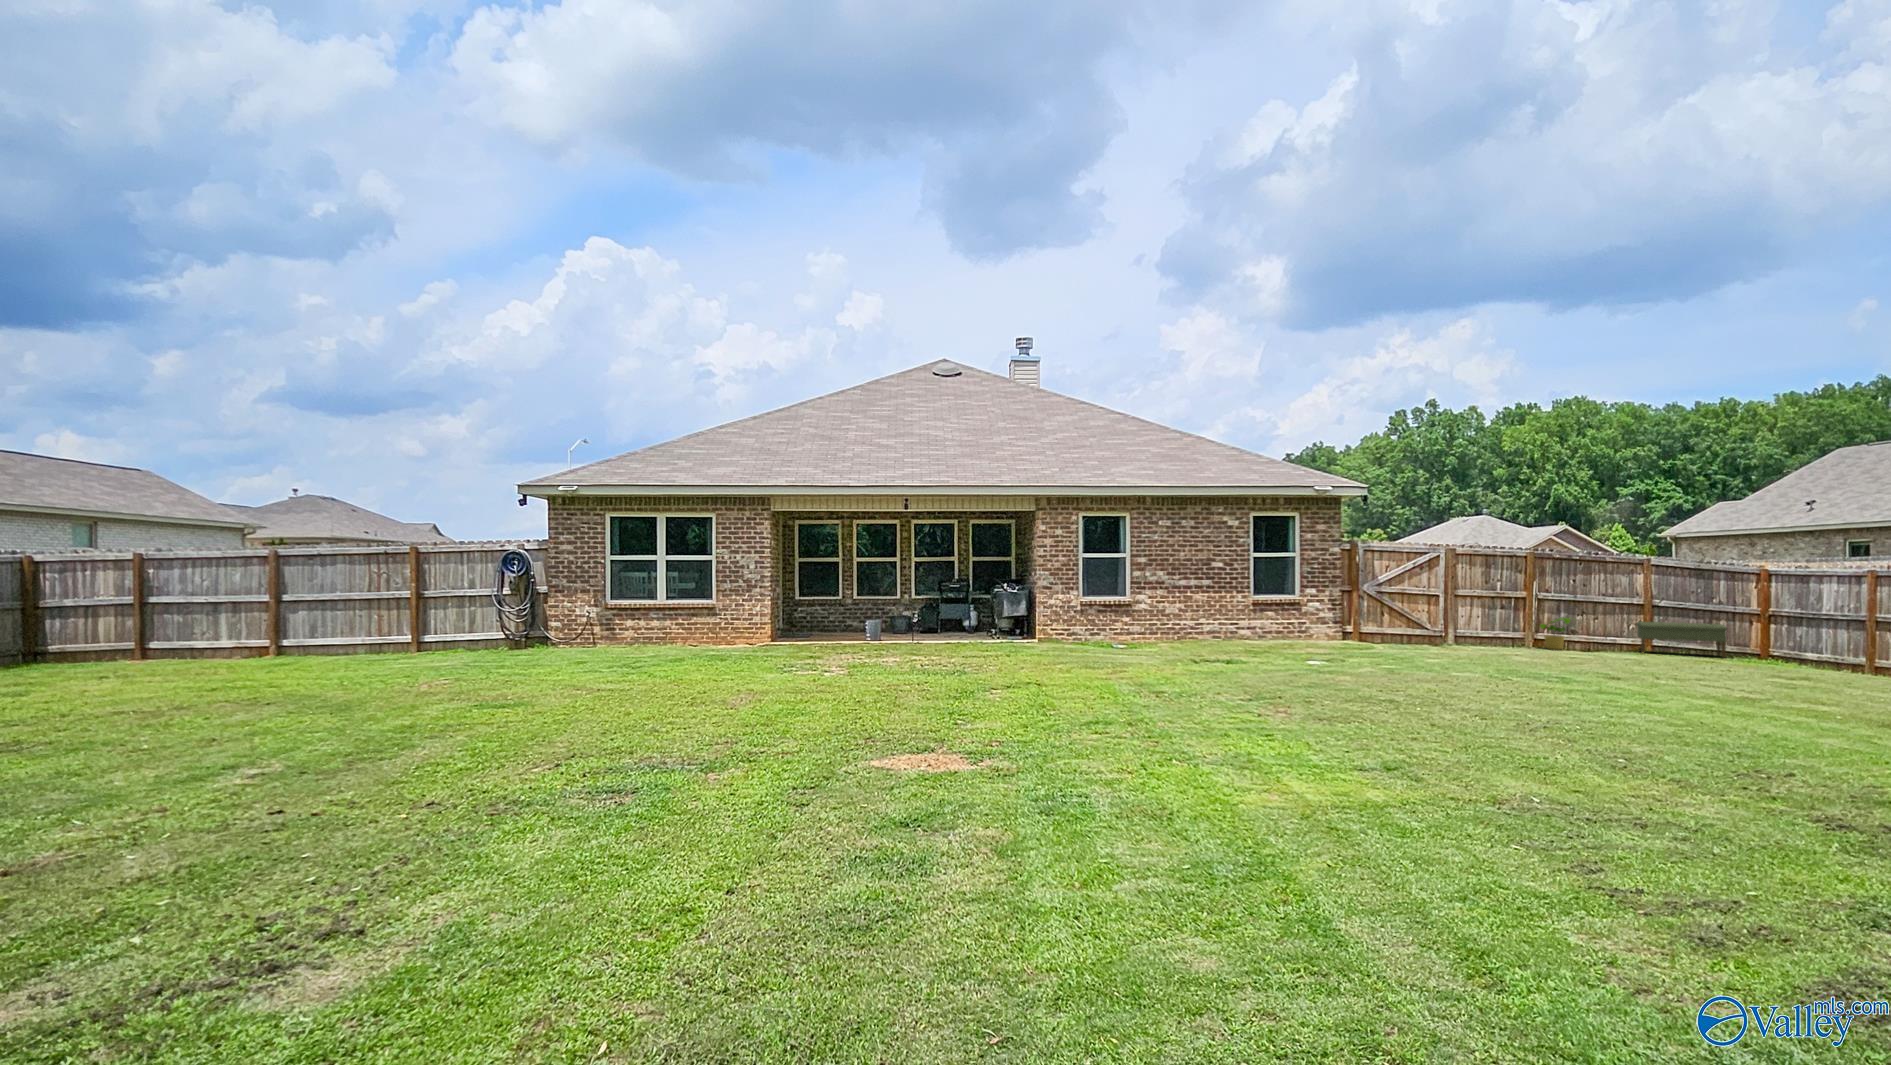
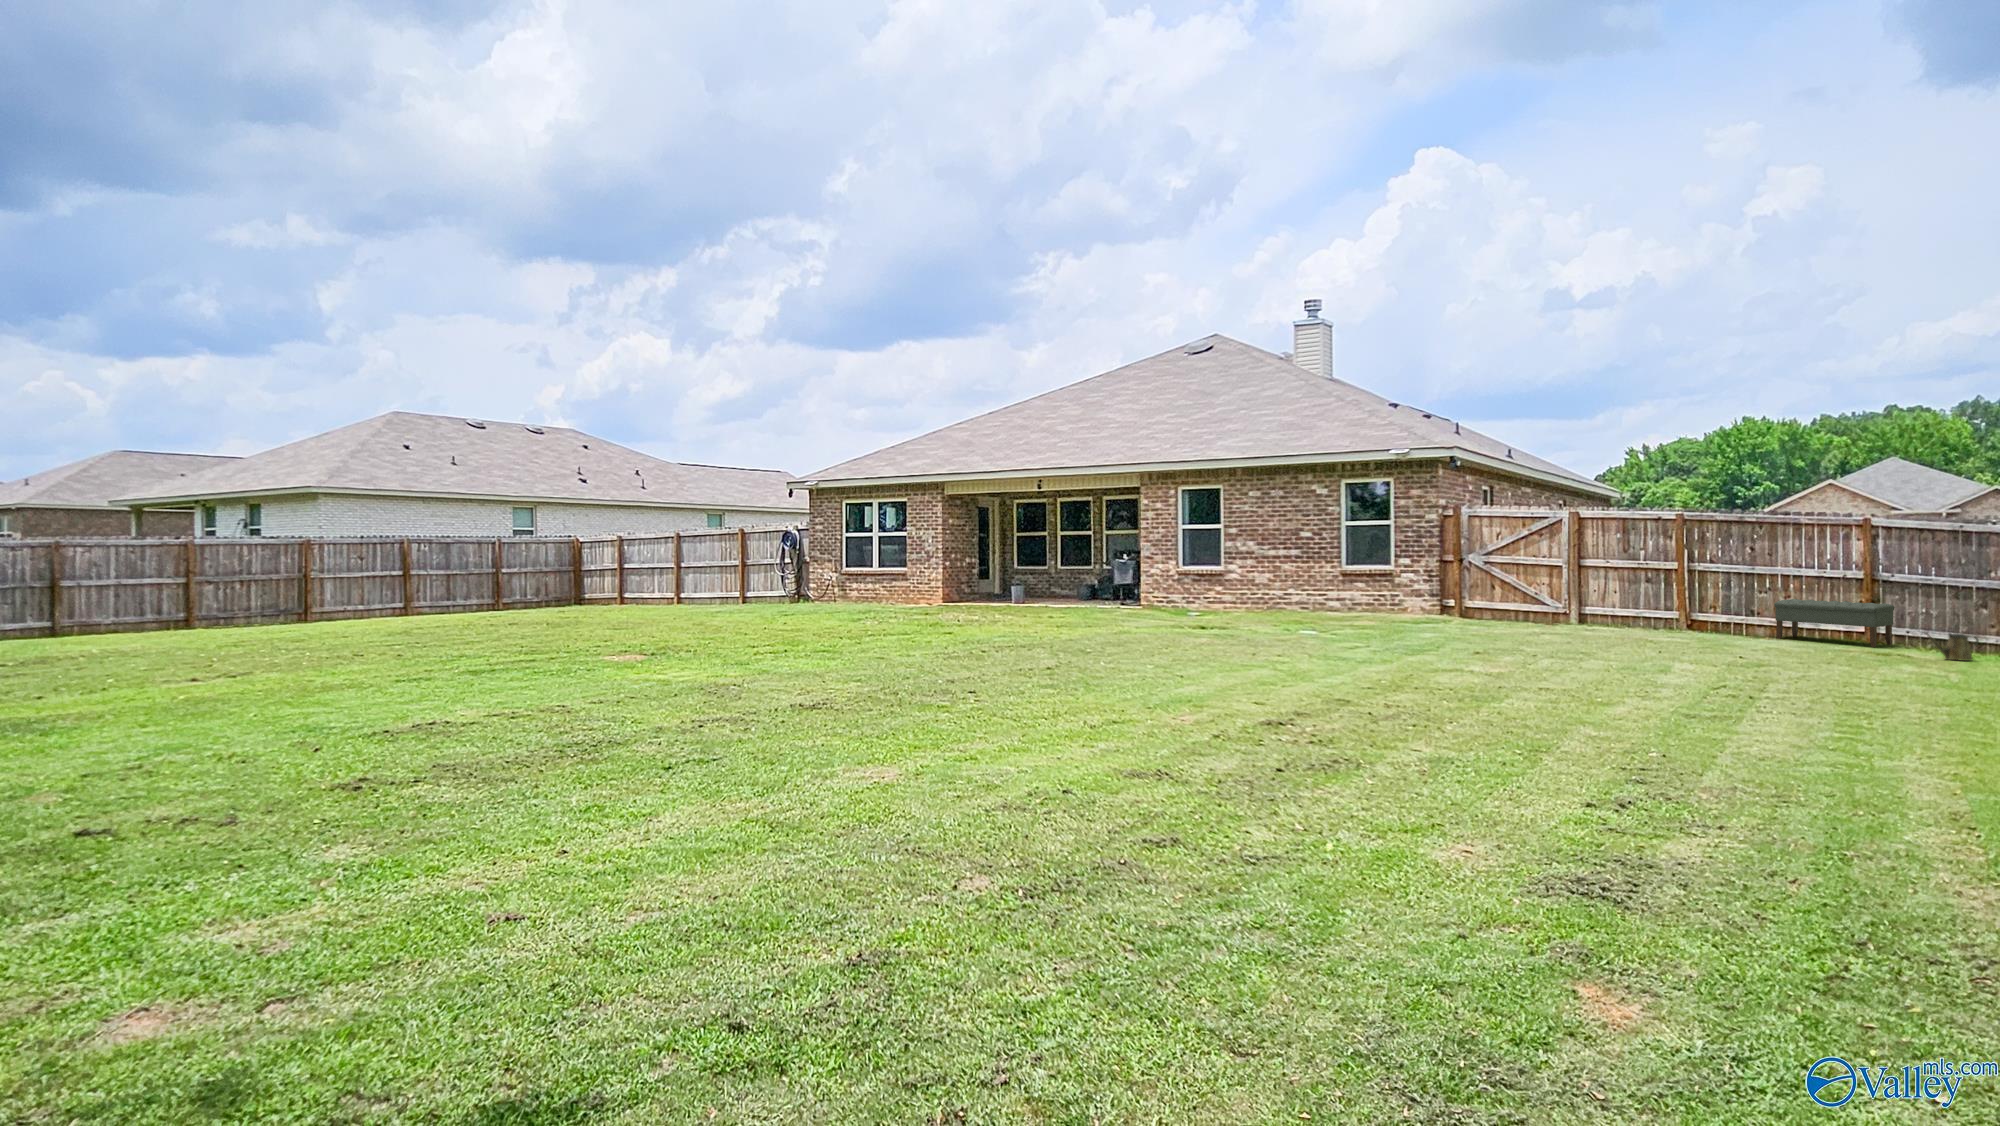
potted plant: present [1540,618,1571,649] -> none [1649,593,1688,630]
watering can: none [1798,644,1824,666] -> present [1926,633,1979,661]

